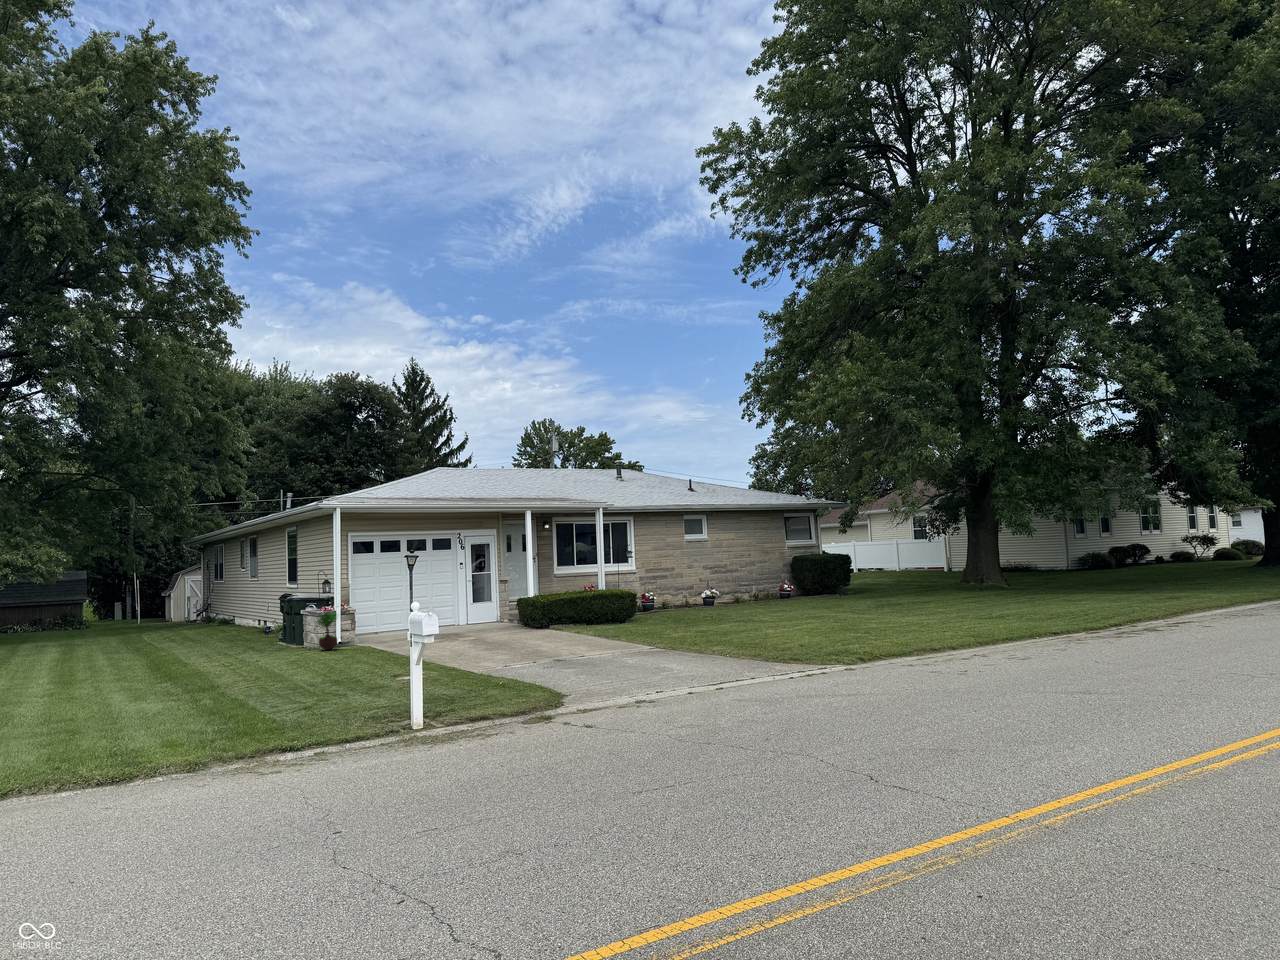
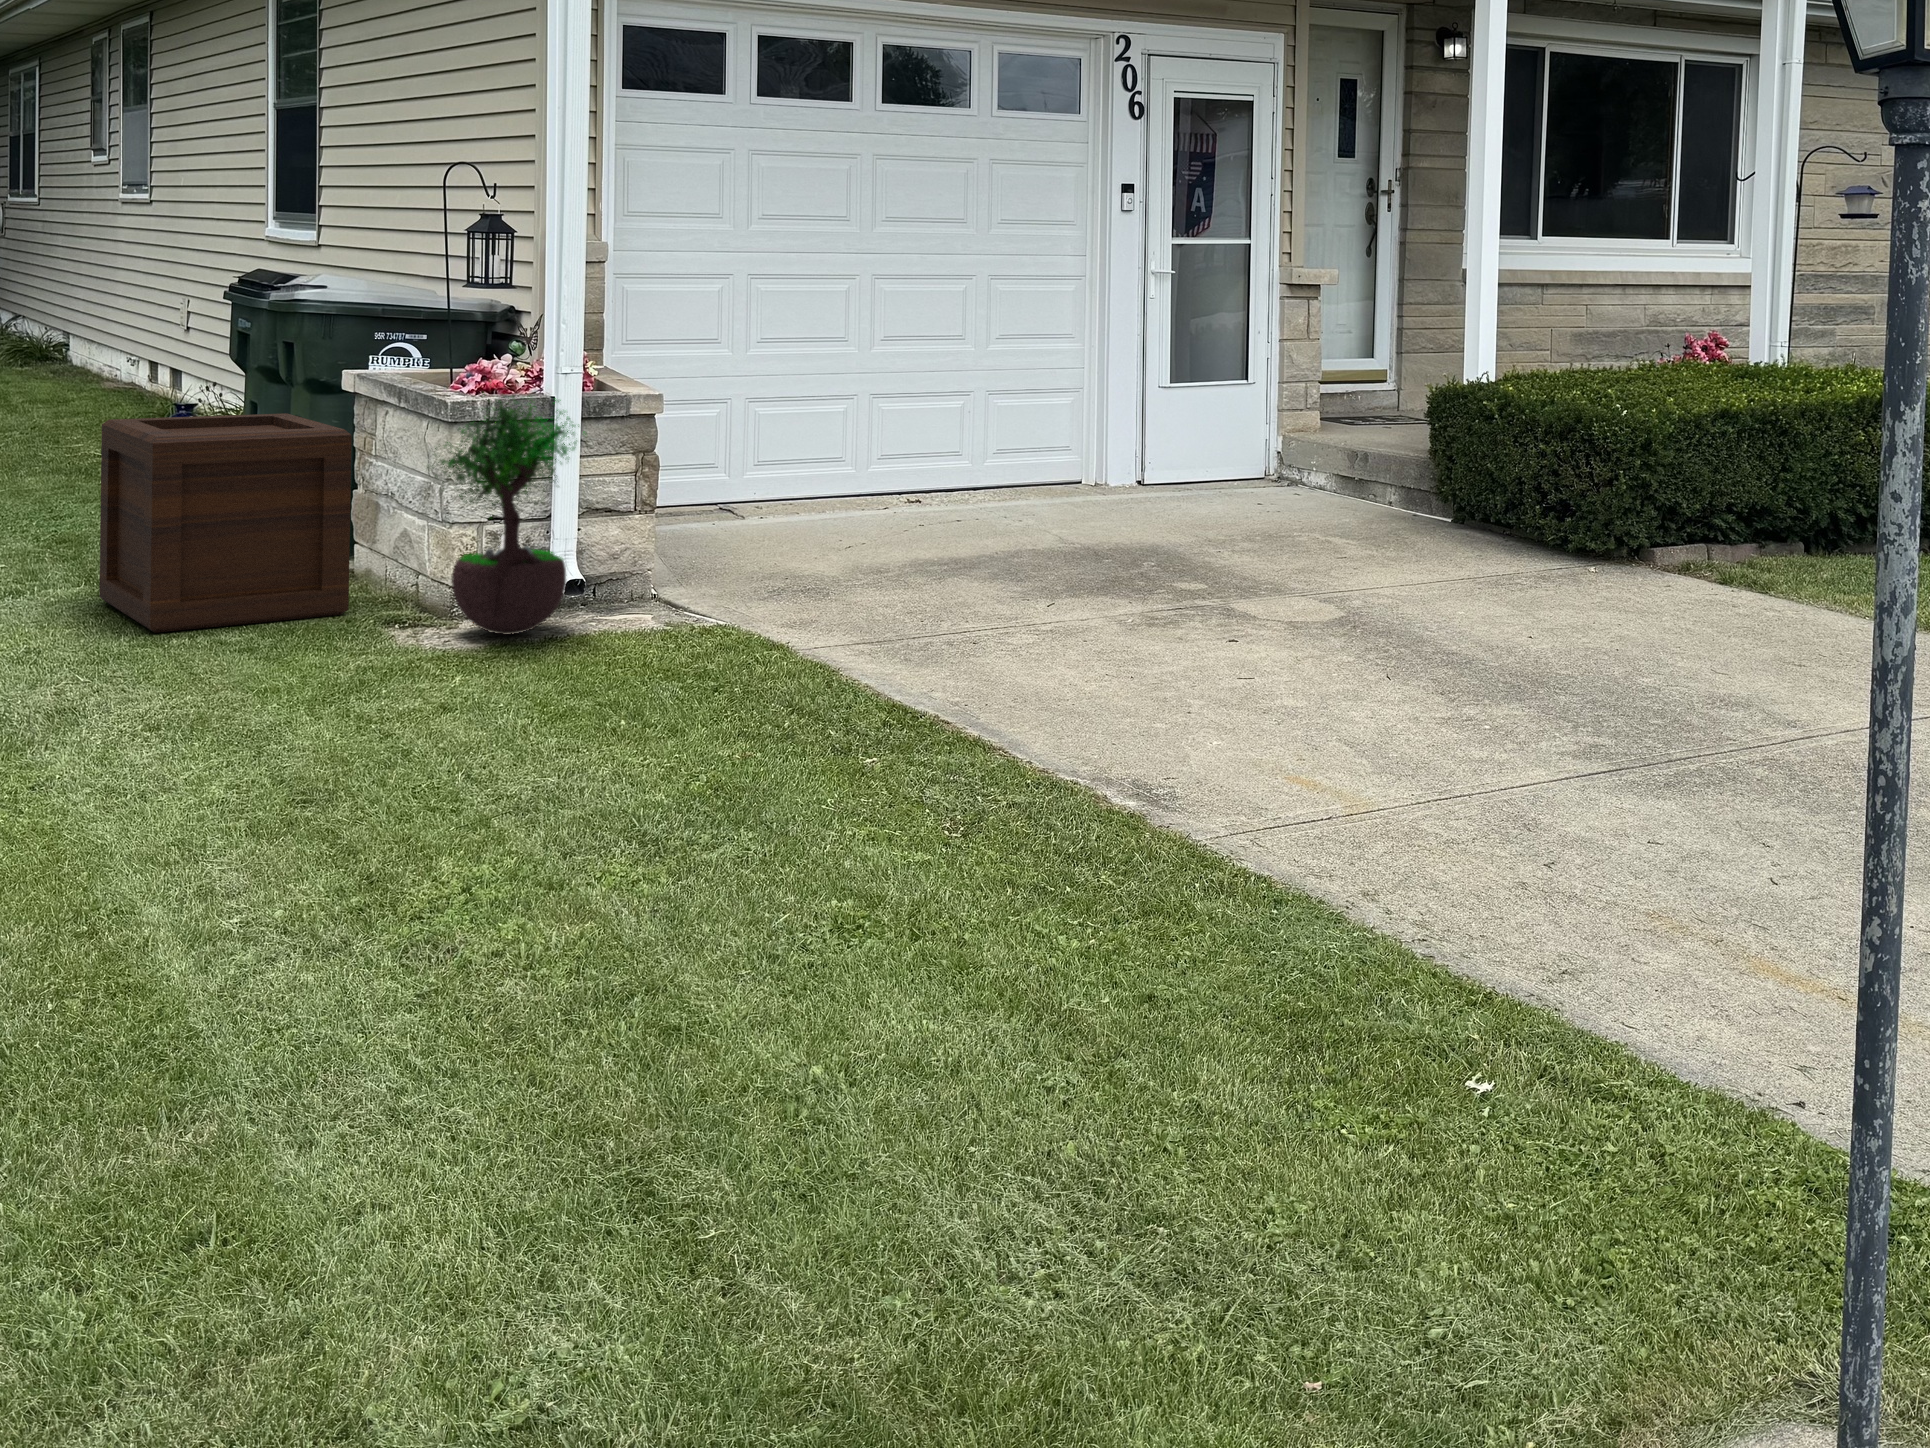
wooden crate: none [260,618,302,653] -> present [99,413,352,633]

